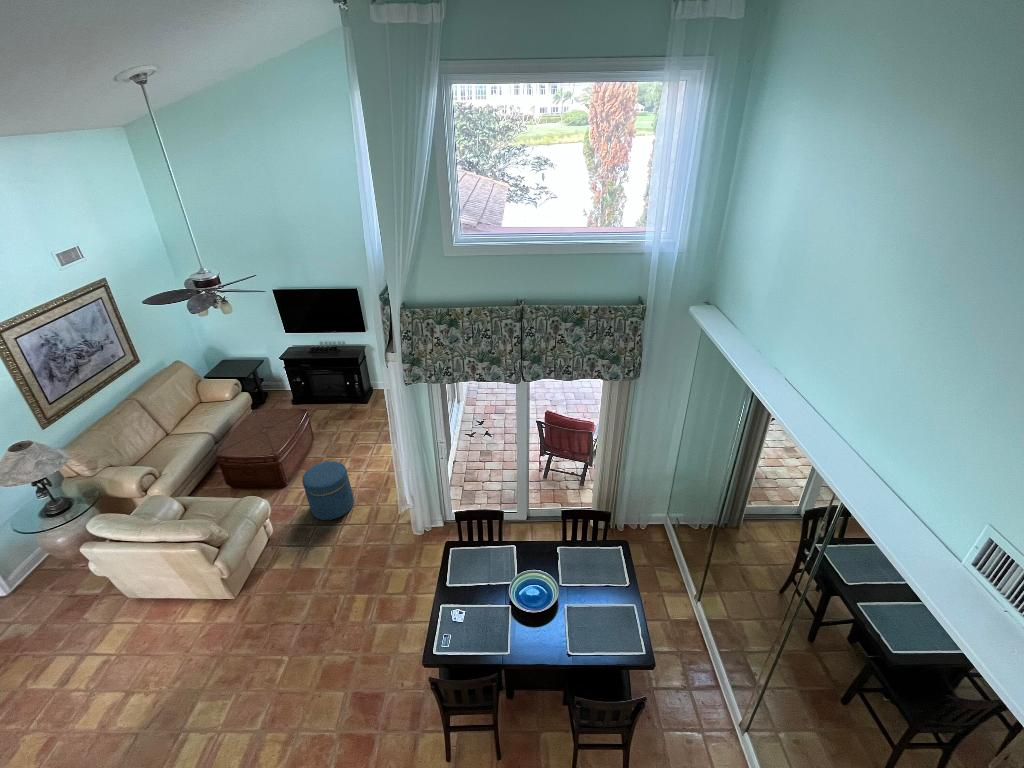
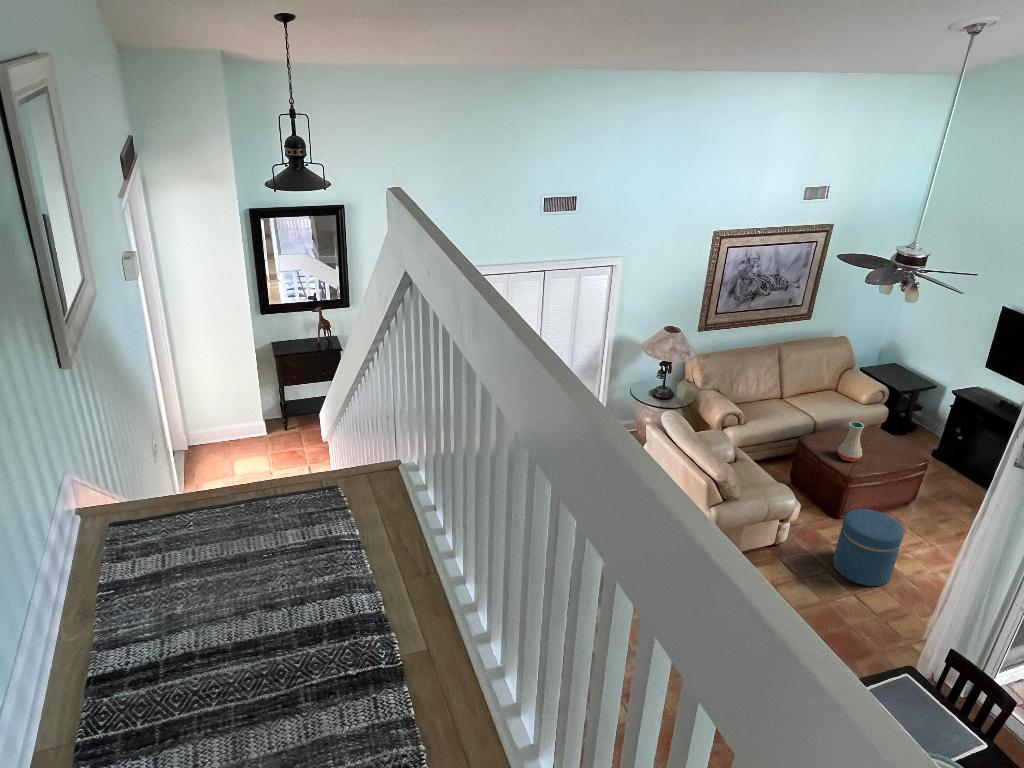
vase: none [250,415,273,447] -> present [838,421,864,461]

